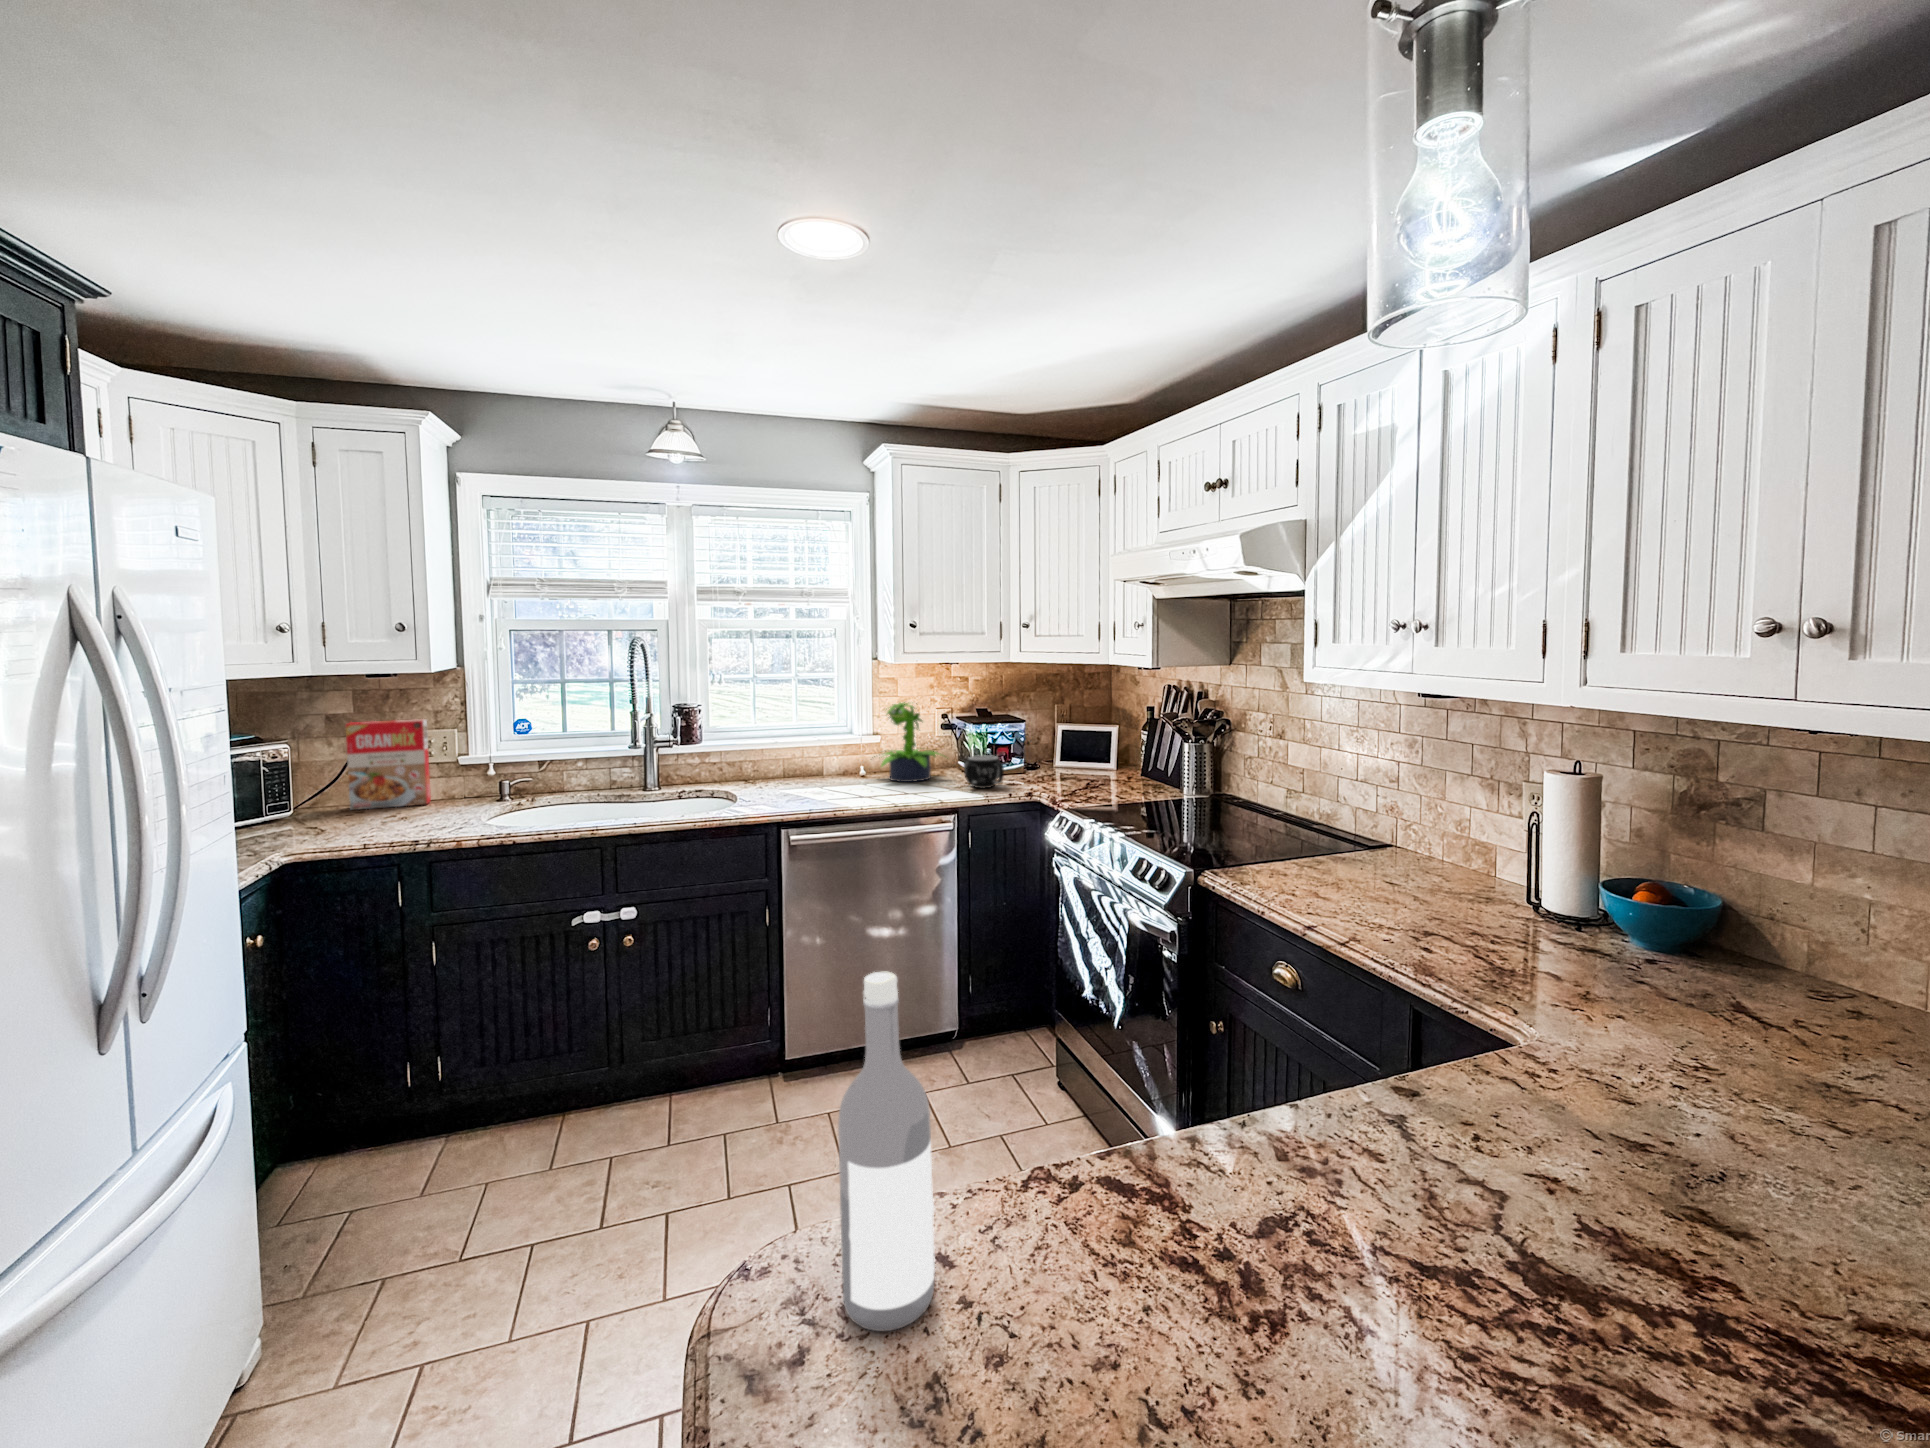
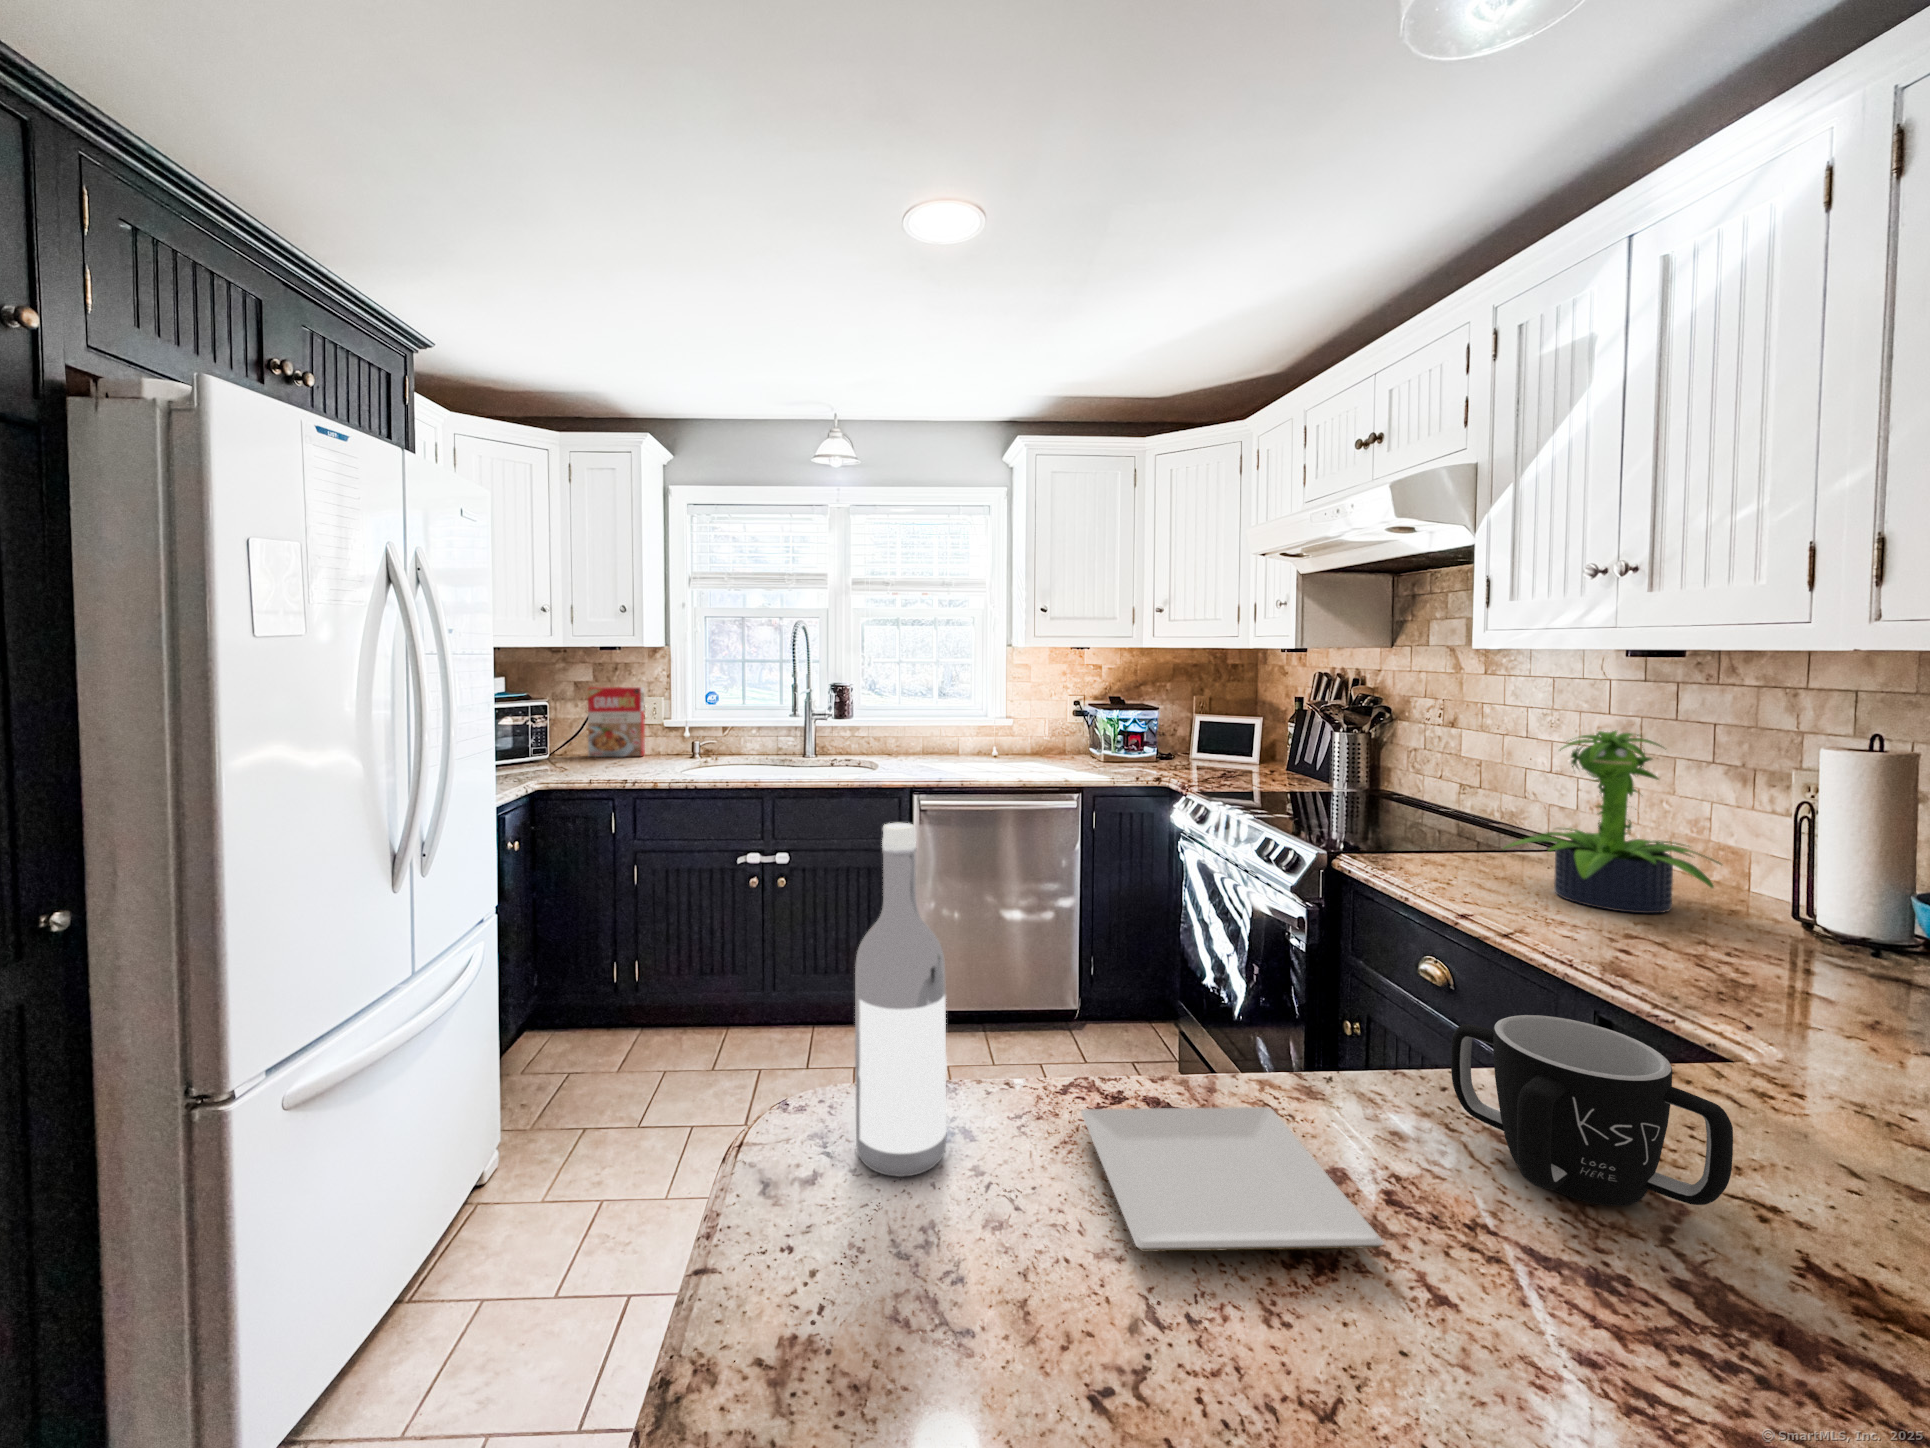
potted plant: present [881,702,940,782] -> present [1504,731,1721,913]
mug: present [964,755,1004,788] -> present [1451,1015,1733,1206]
plate: none [1050,1173,1319,1354] -> present [1081,1107,1384,1252]

